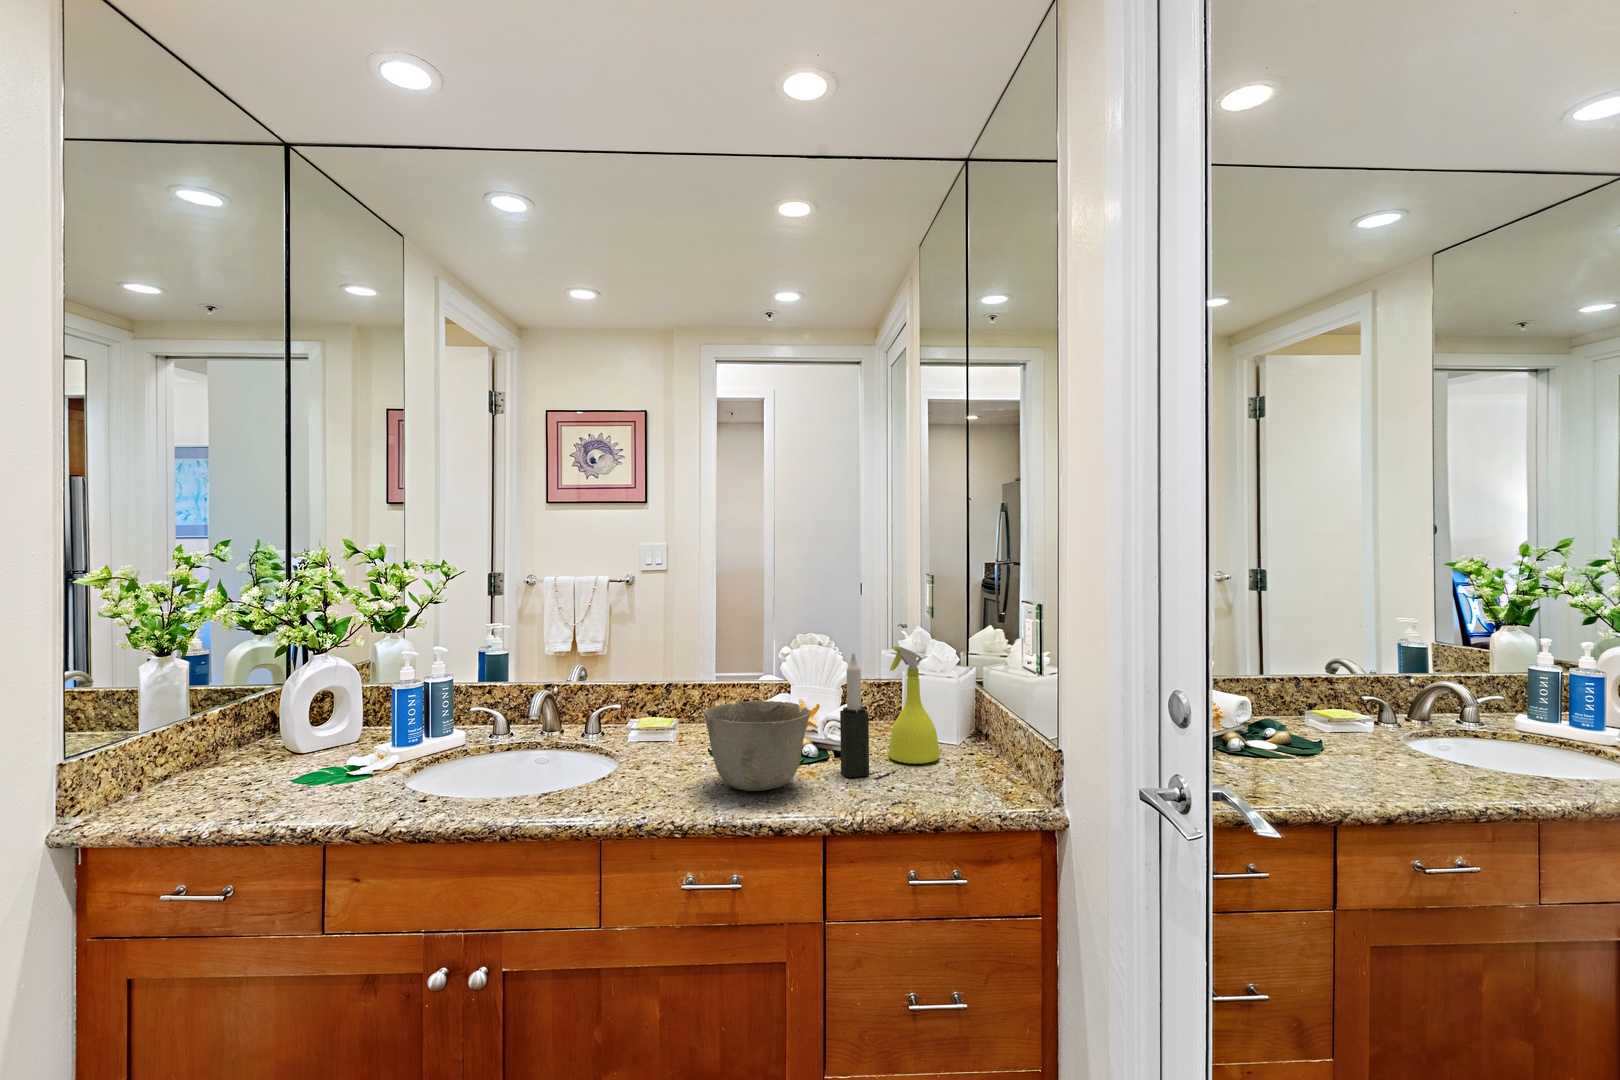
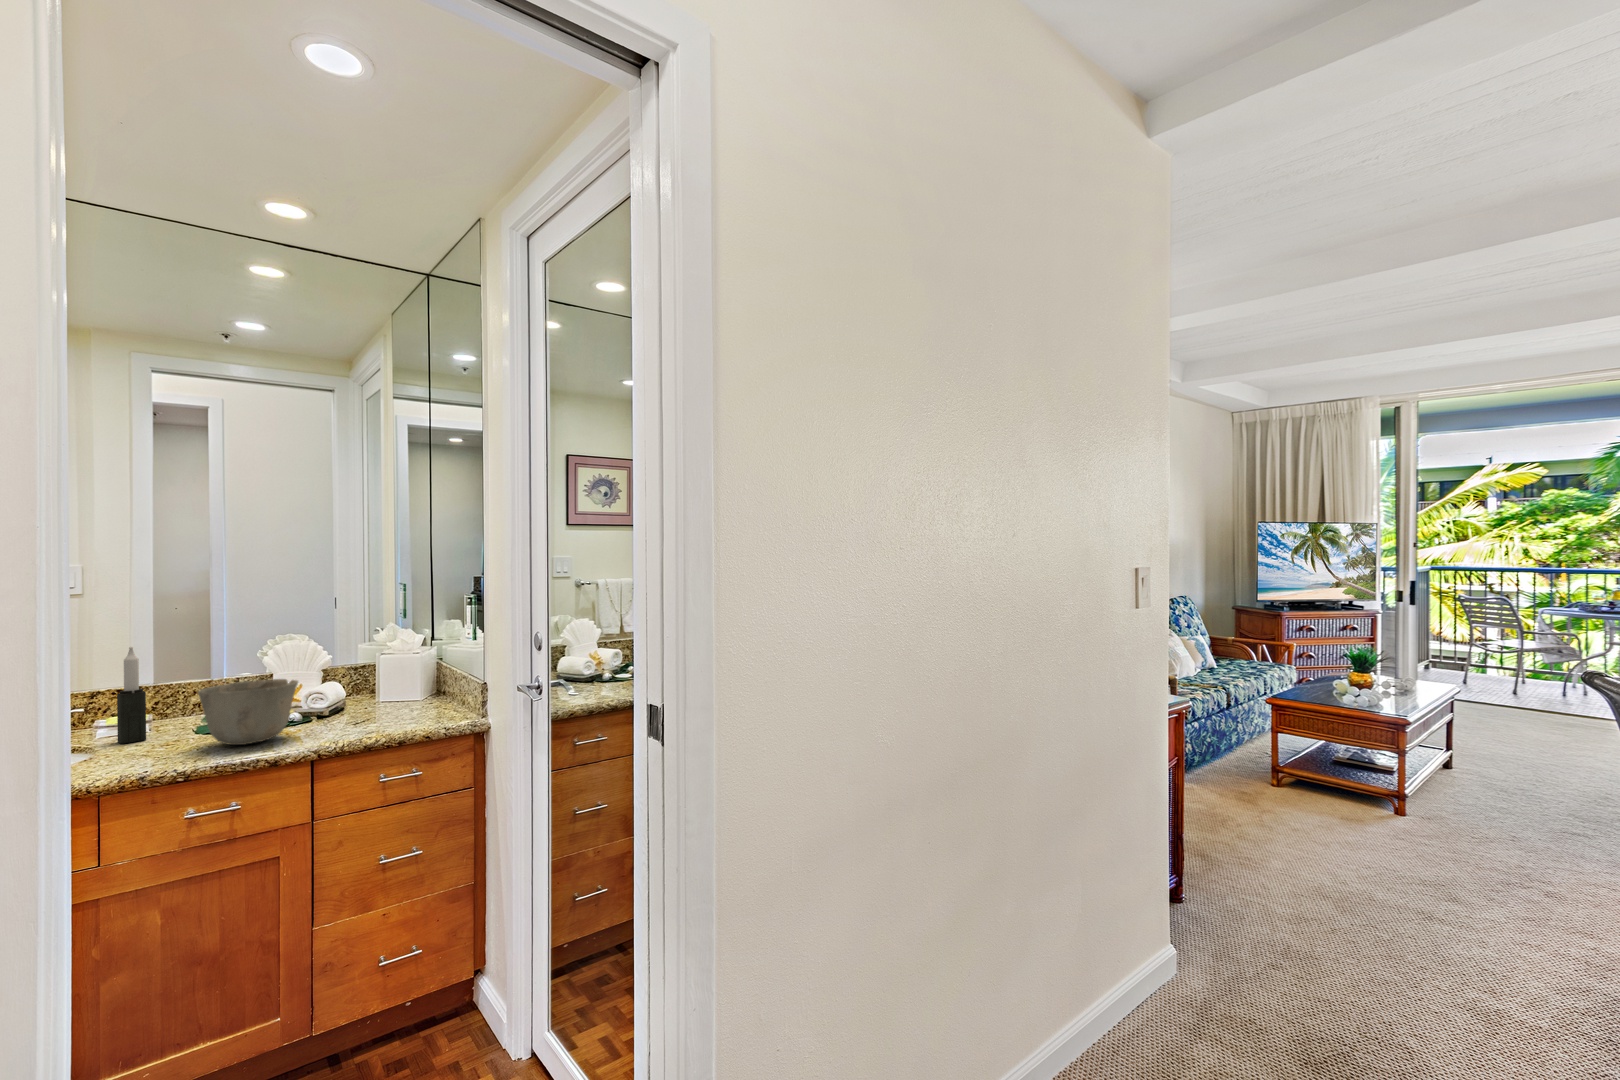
spray bottle: present [889,646,940,764] -> none [364,633,405,715]
candle: present [840,653,869,777] -> present [117,647,146,743]

